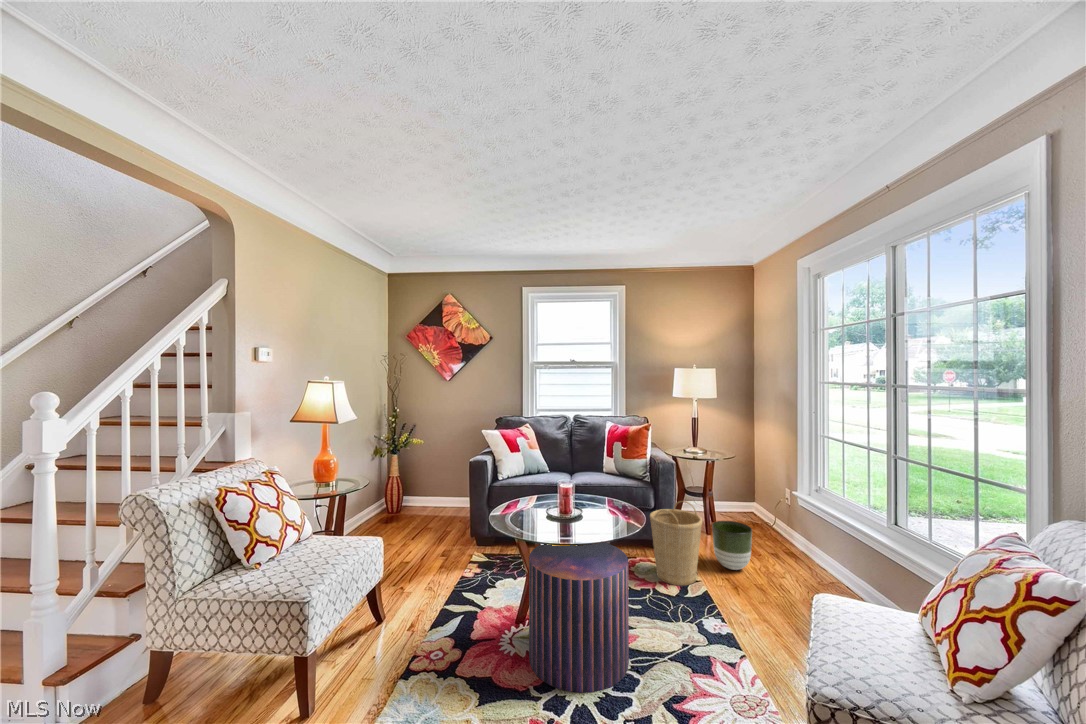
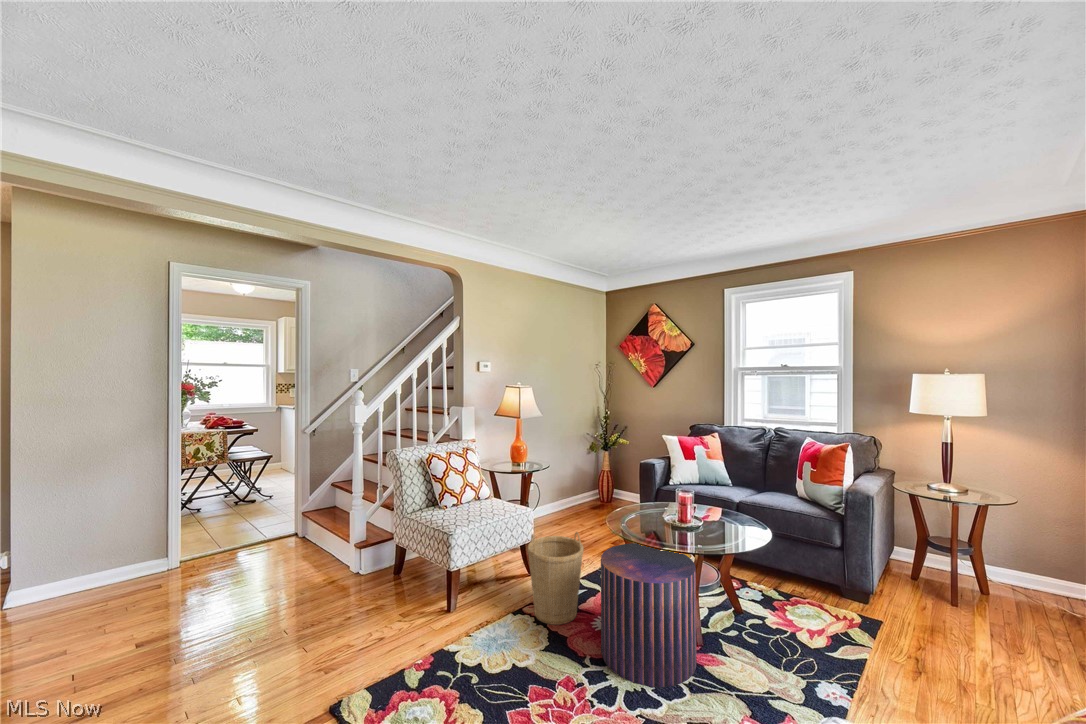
basket: present [650,501,702,586] -> present [527,532,584,625]
planter: present [712,521,752,570] -> none [909,587,976,660]

